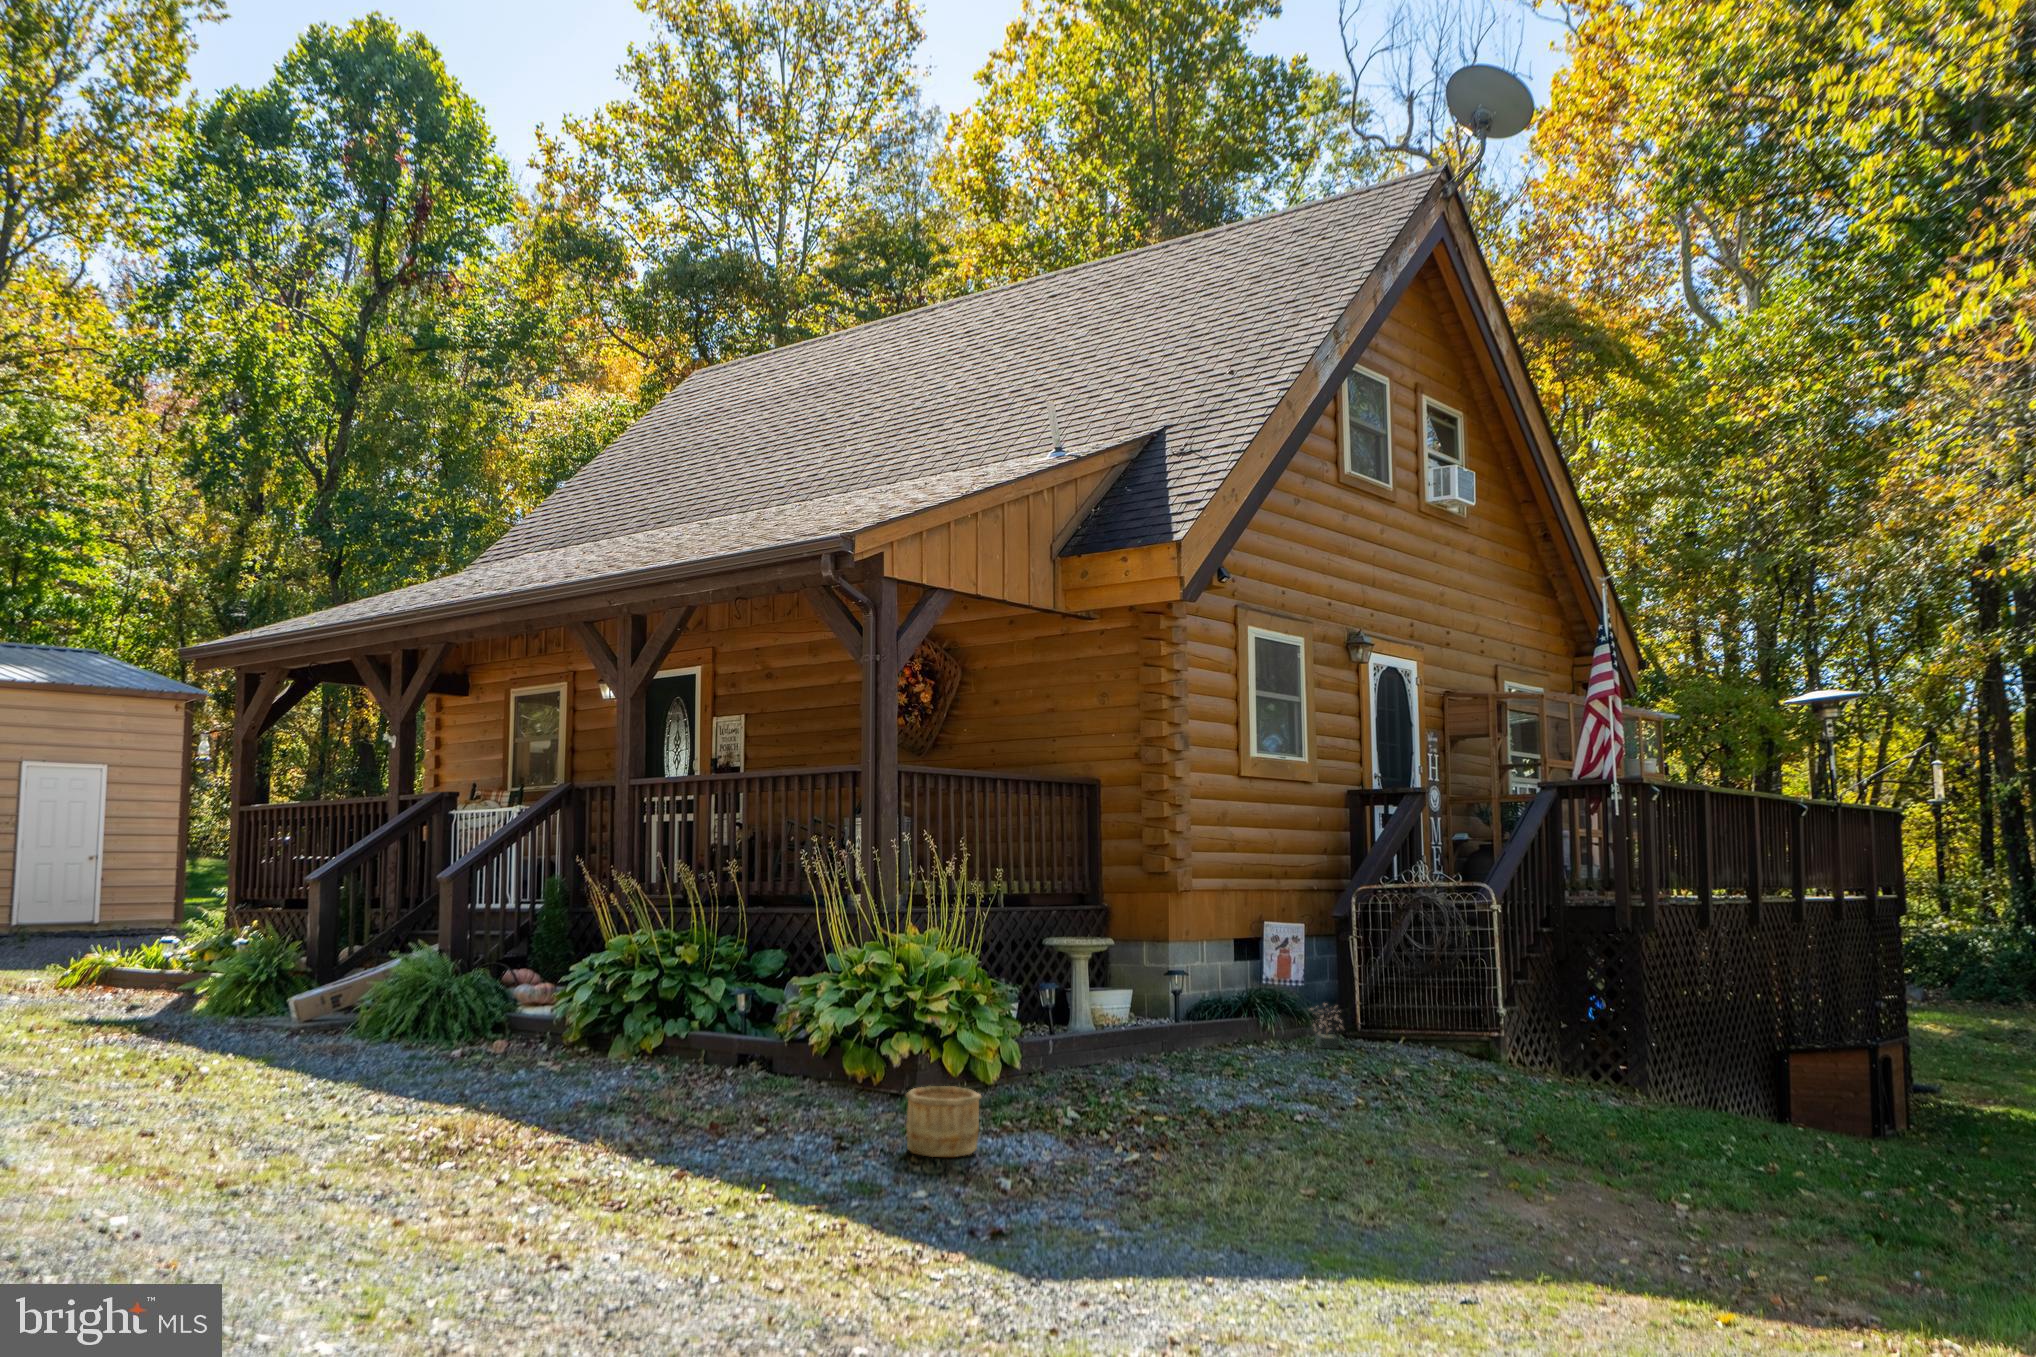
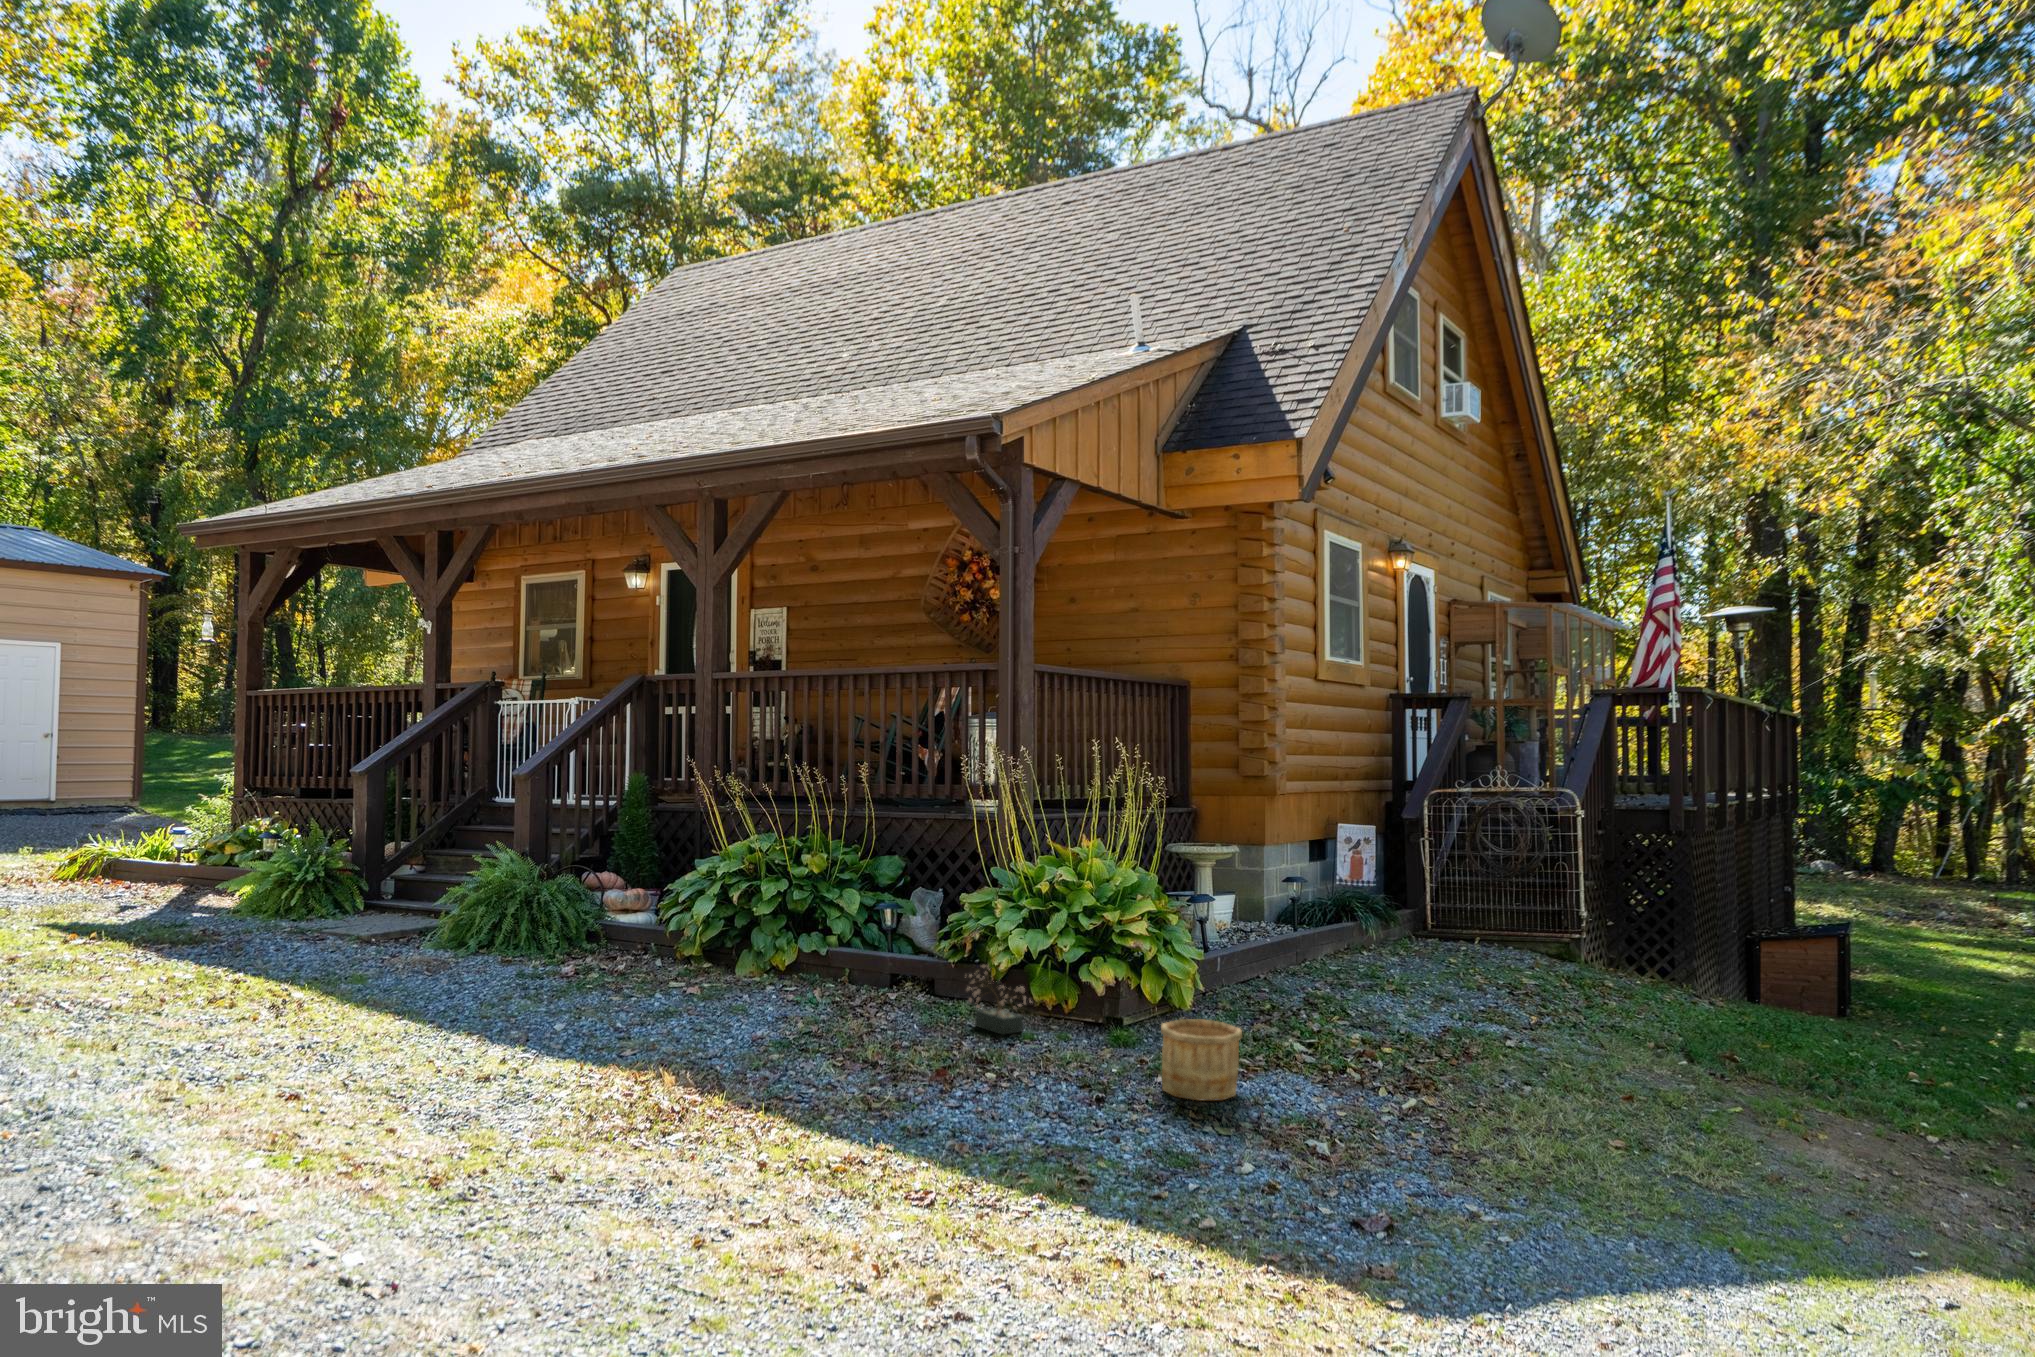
decorative plant: present [1313,1004,1342,1049] -> present [965,965,1031,1034]

